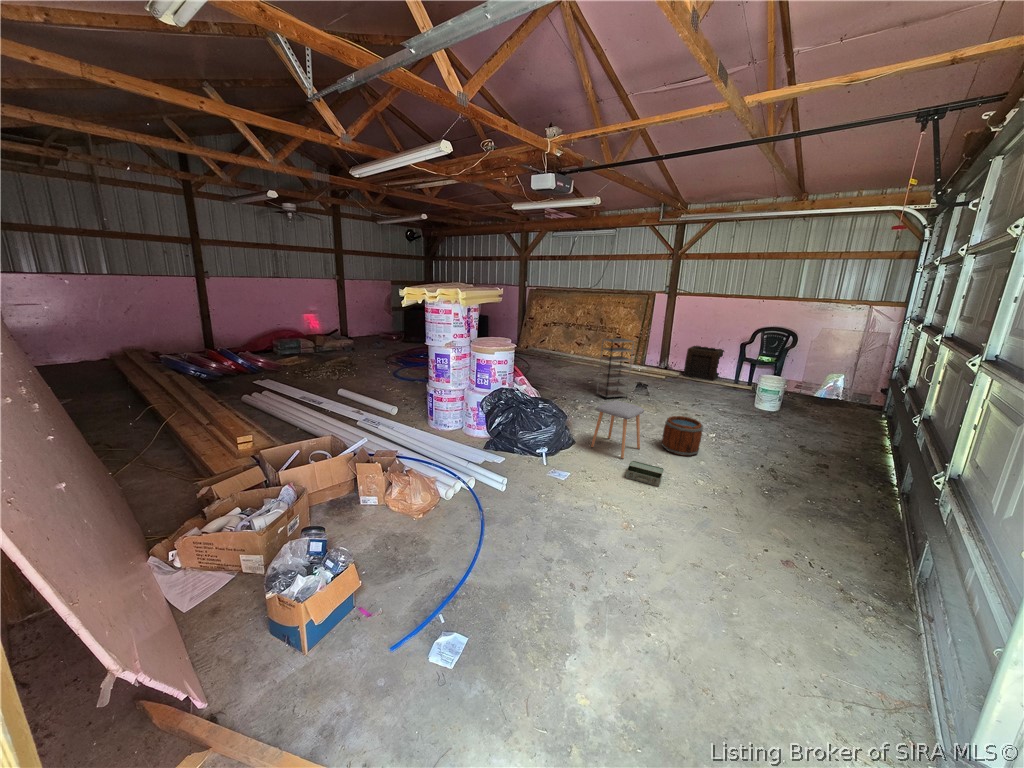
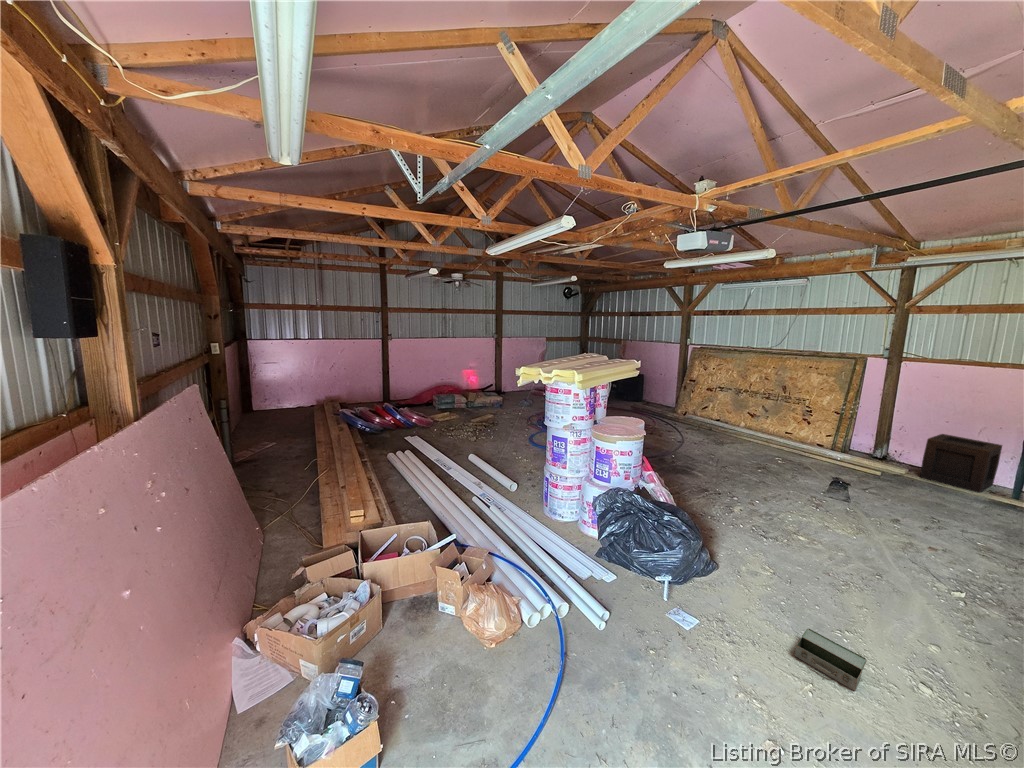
shelving unit: present [597,338,634,399] -> none [767,423,828,506]
stool: present [591,400,644,459] -> none [744,523,834,618]
bucket: present [662,416,703,456] -> none [868,564,952,638]

